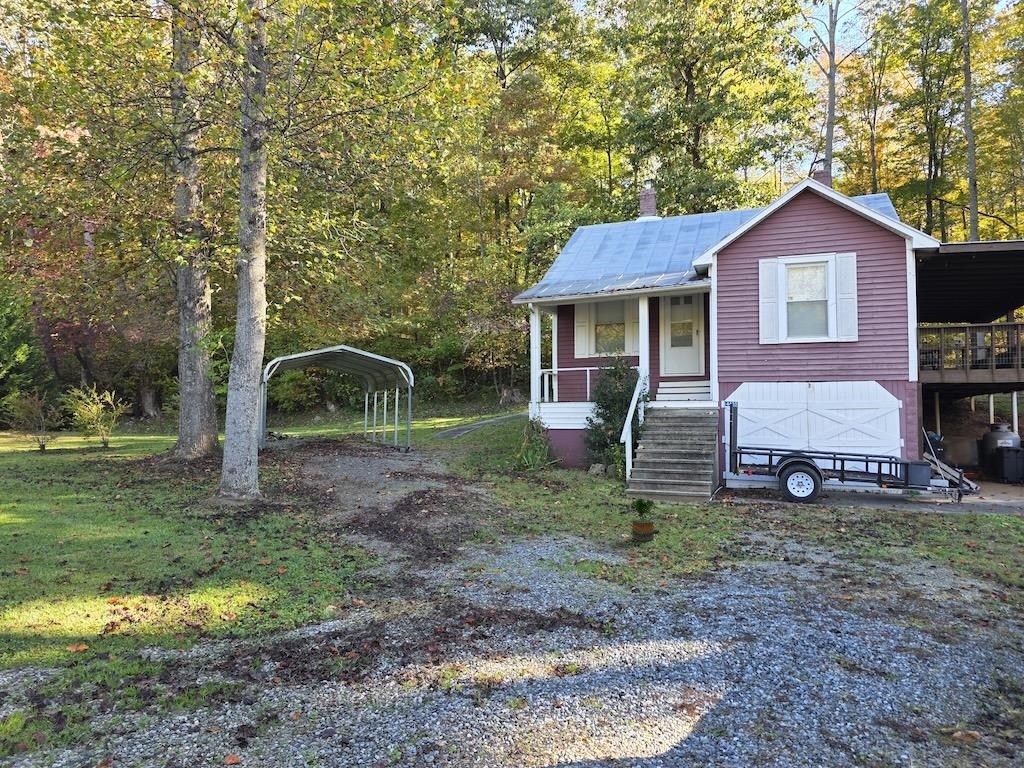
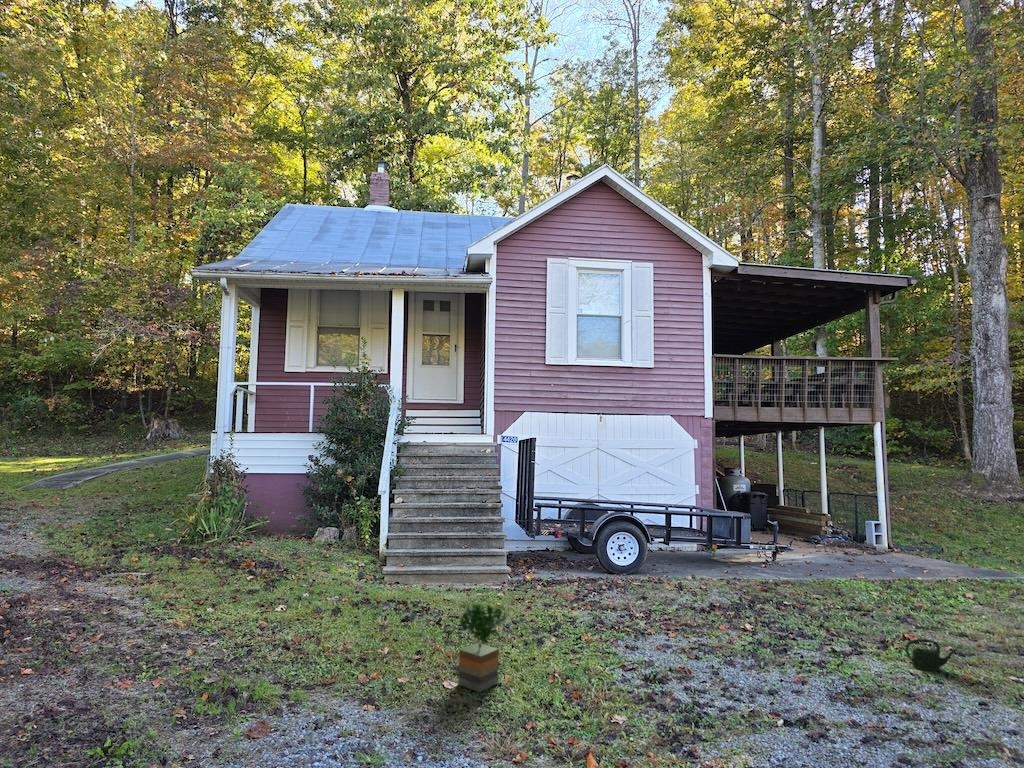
watering can: none [943,544,983,566] -> present [905,639,957,671]

